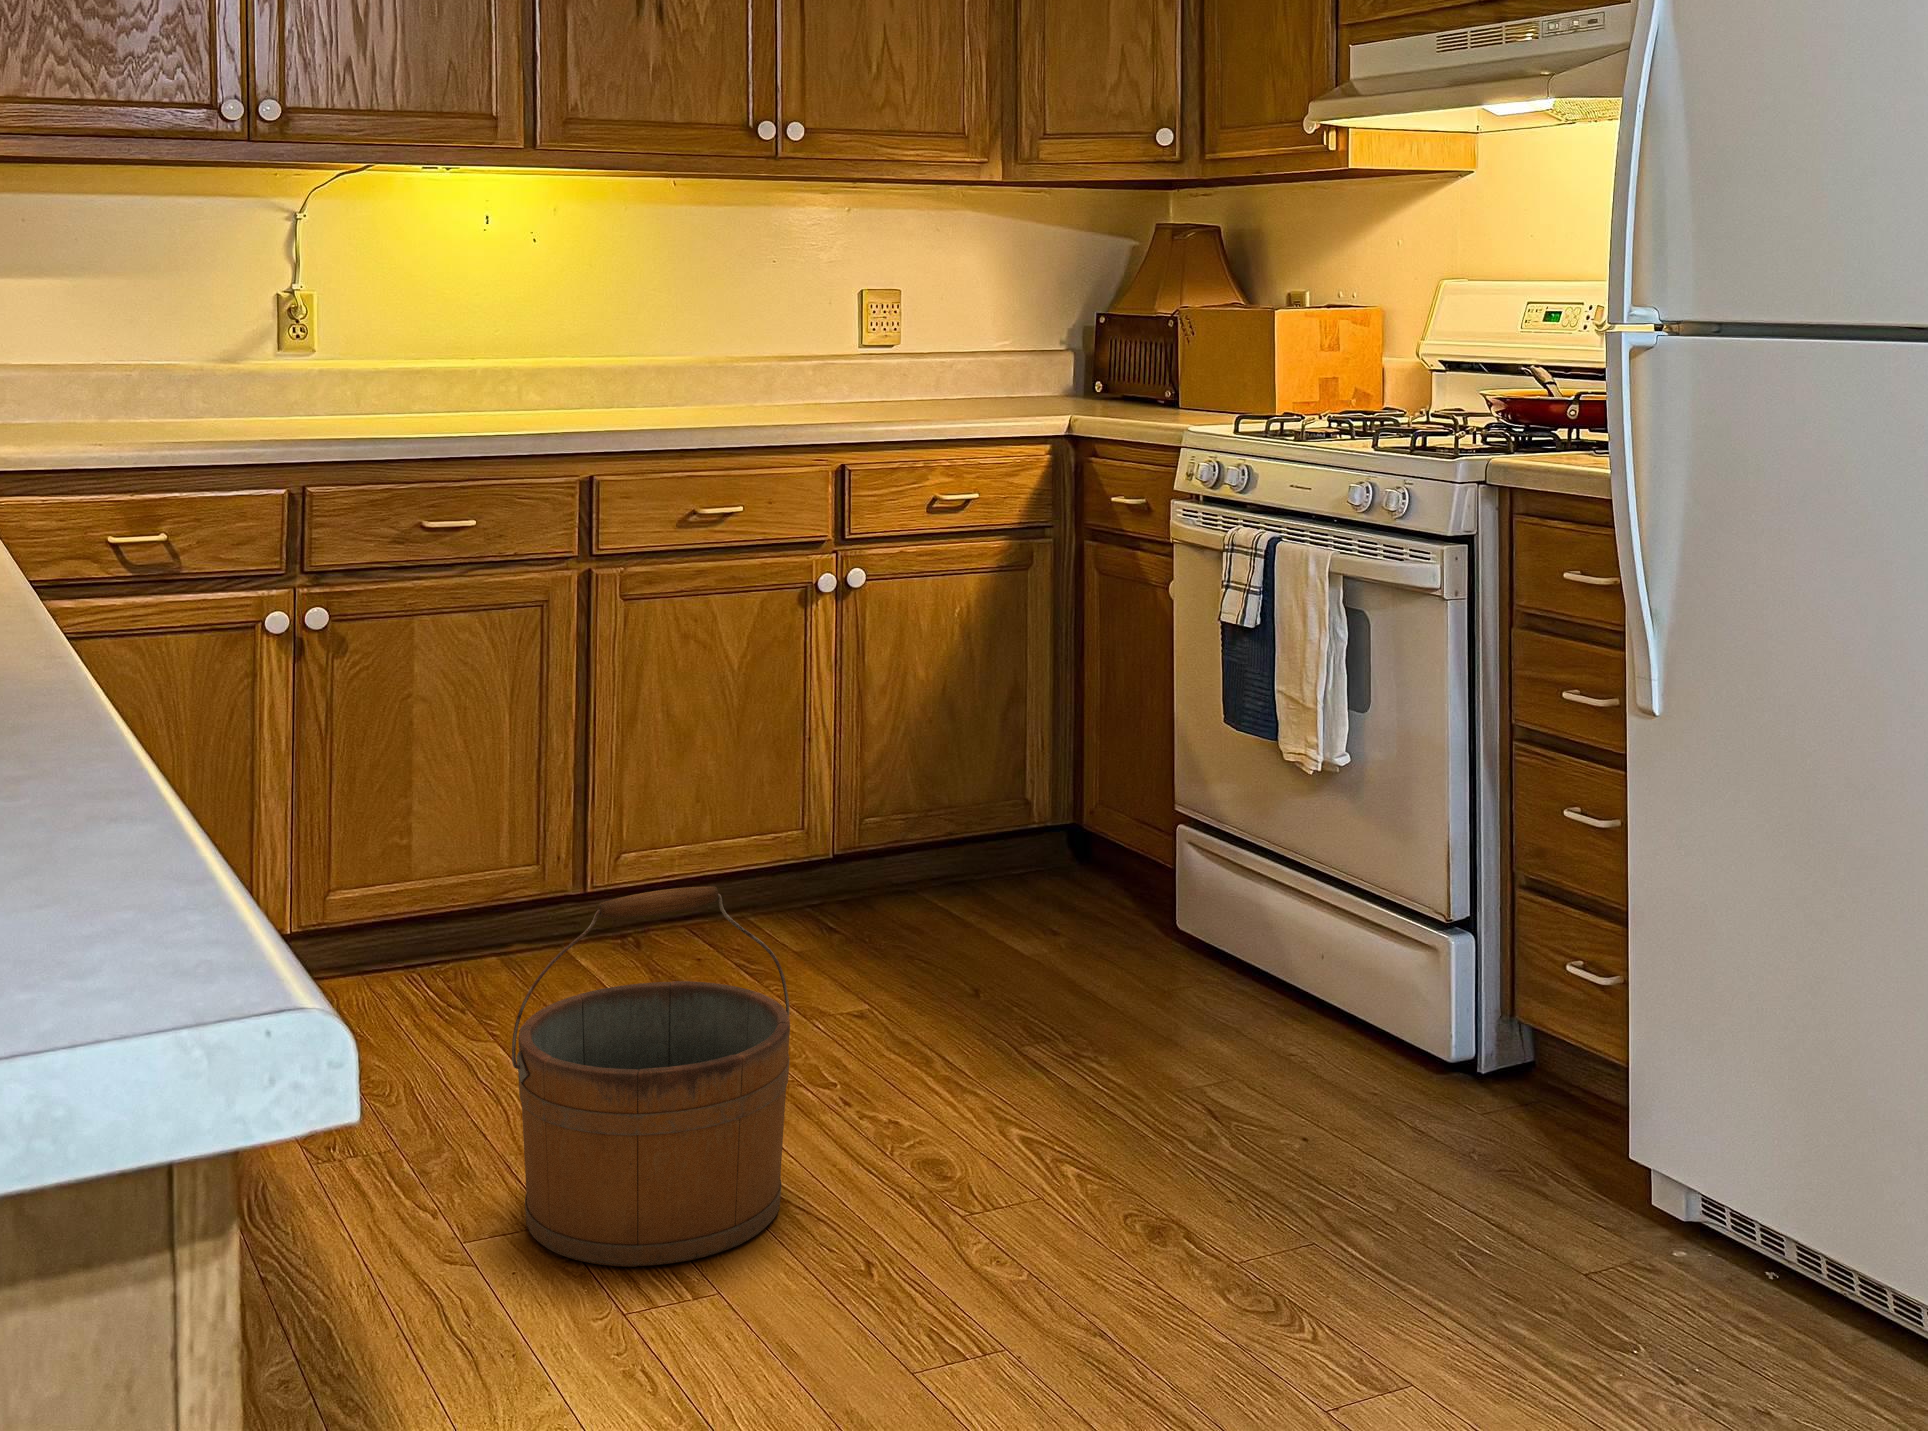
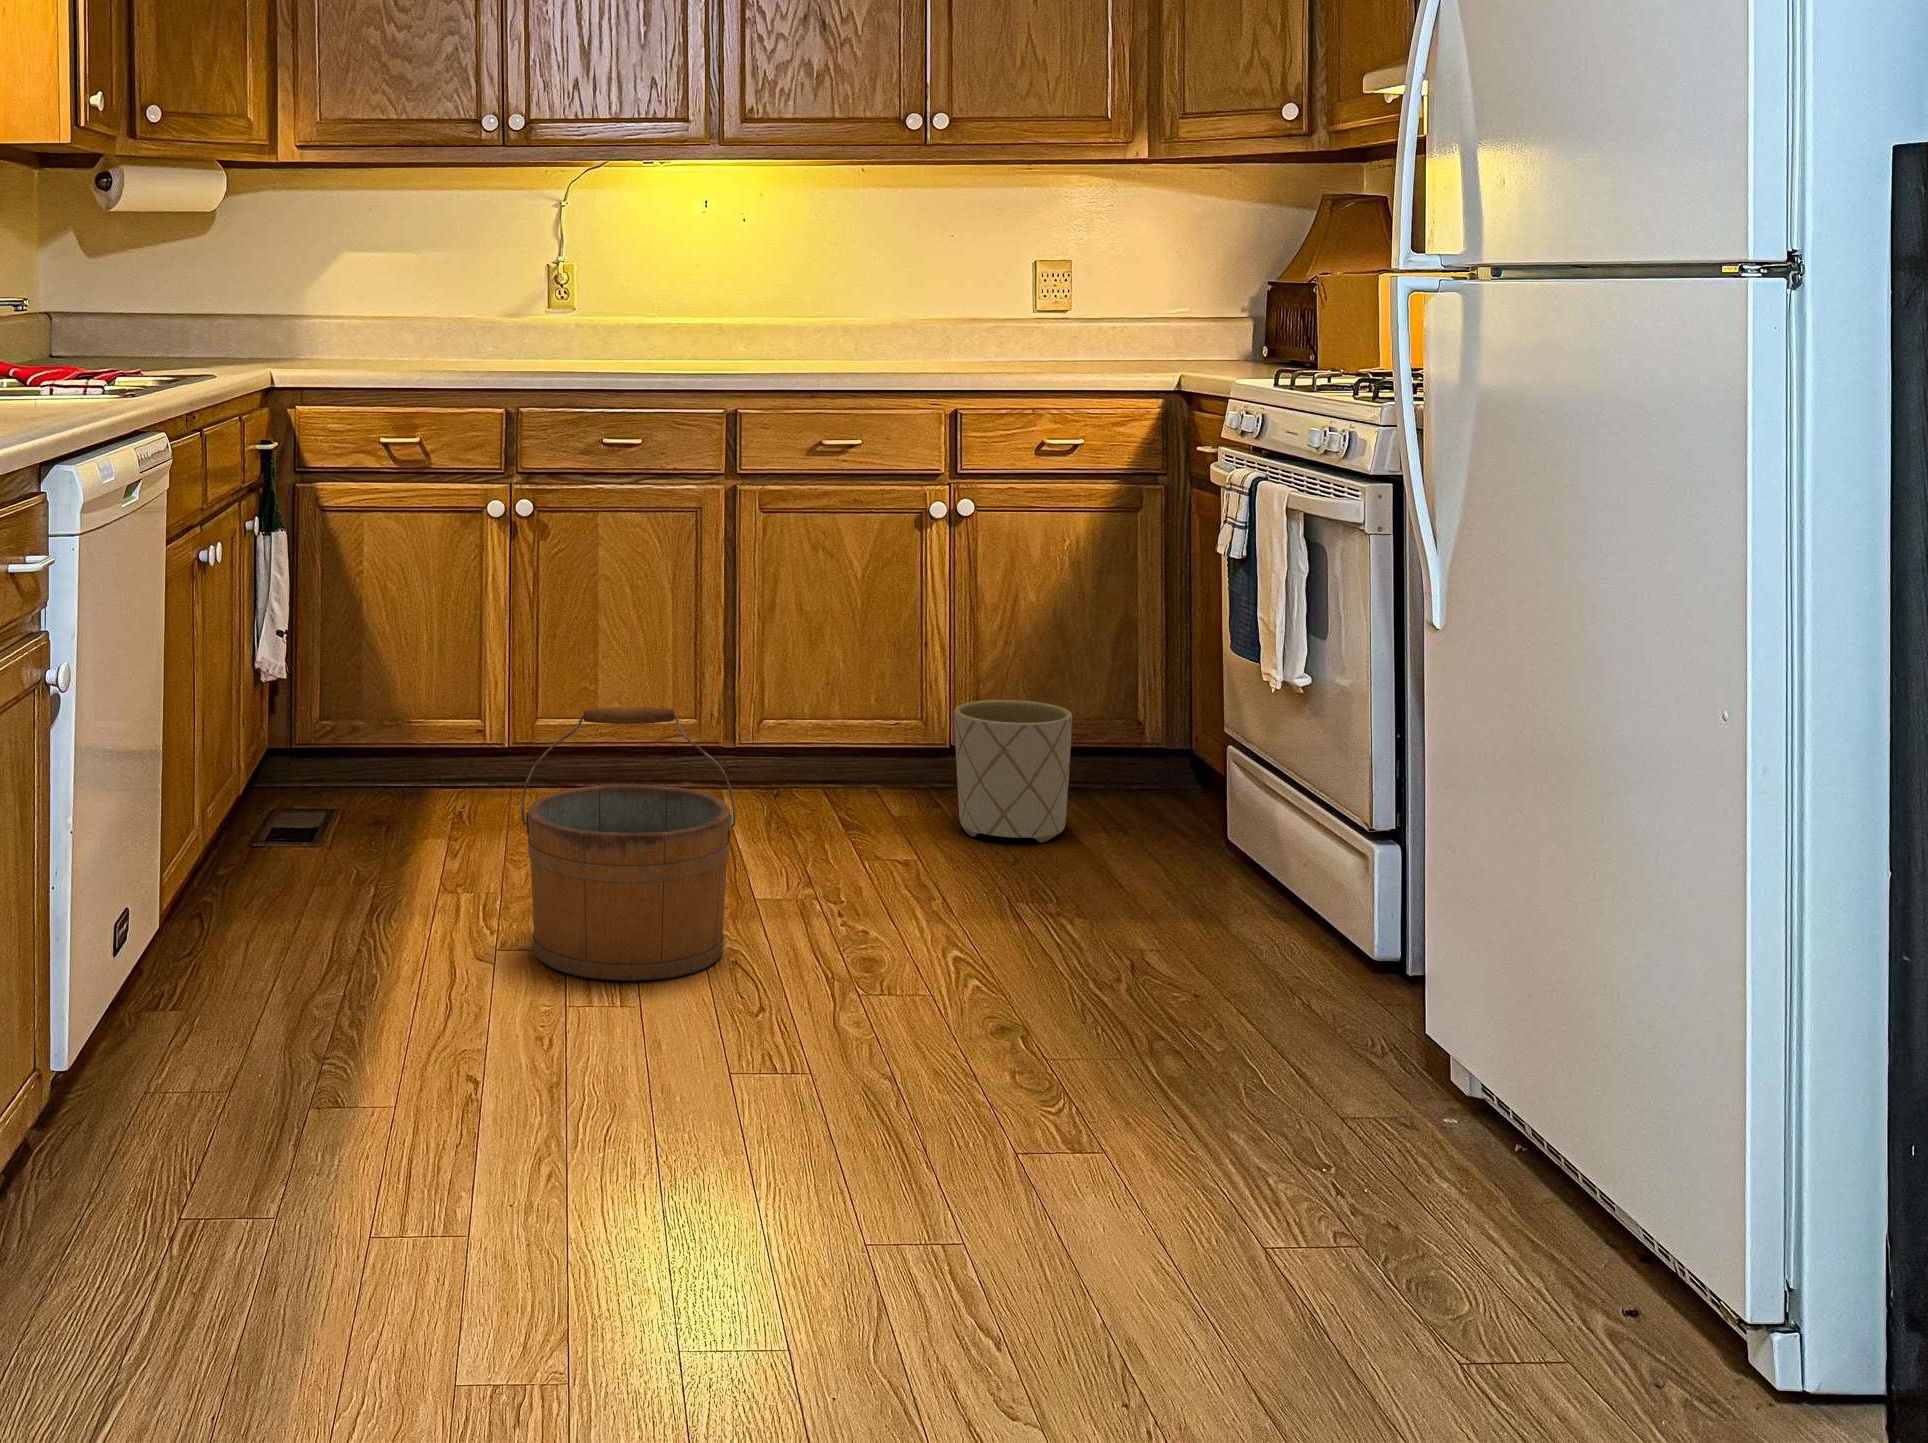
planter: none [884,802,1019,971] -> present [954,700,1072,843]

